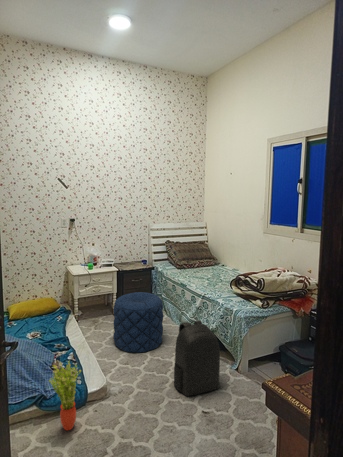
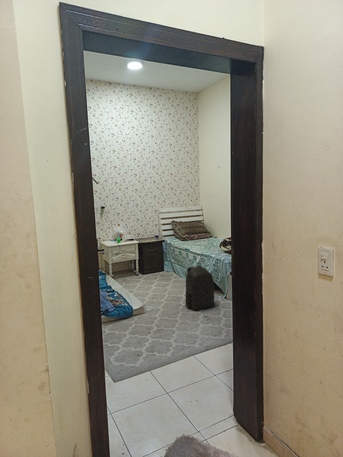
pouf: present [113,292,163,353] -> none [141,255,175,294]
potted plant: present [49,363,81,430] -> none [115,285,133,326]

